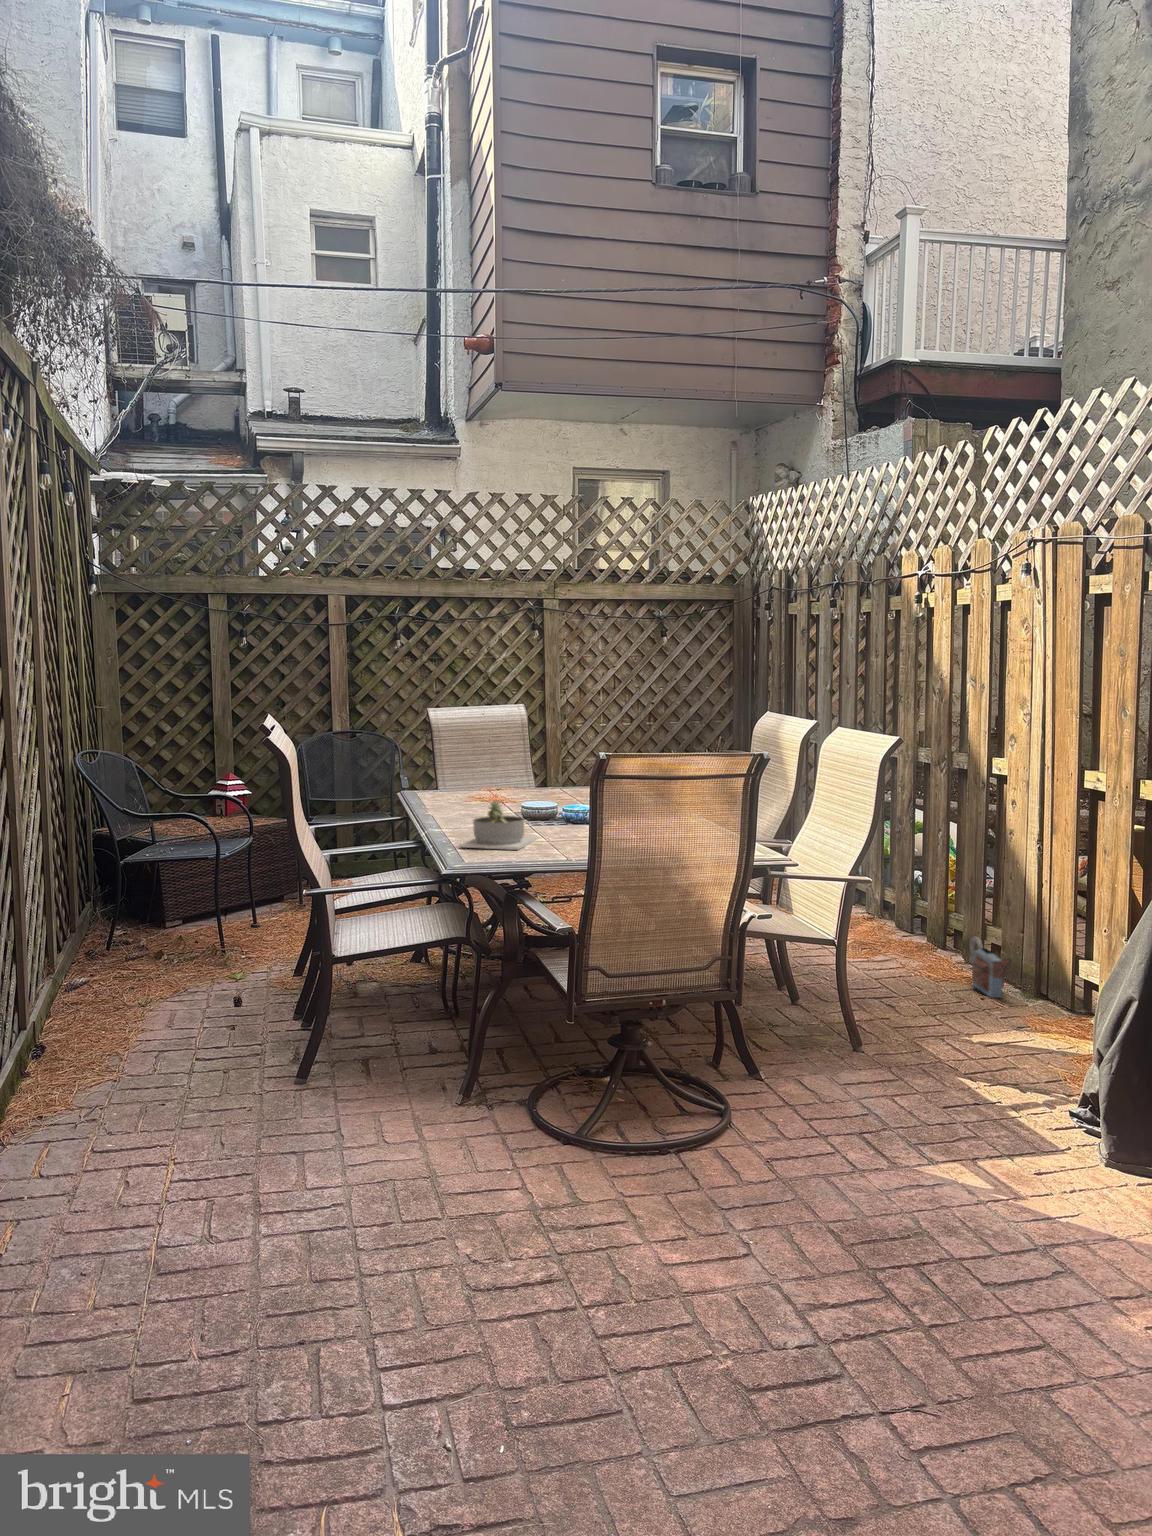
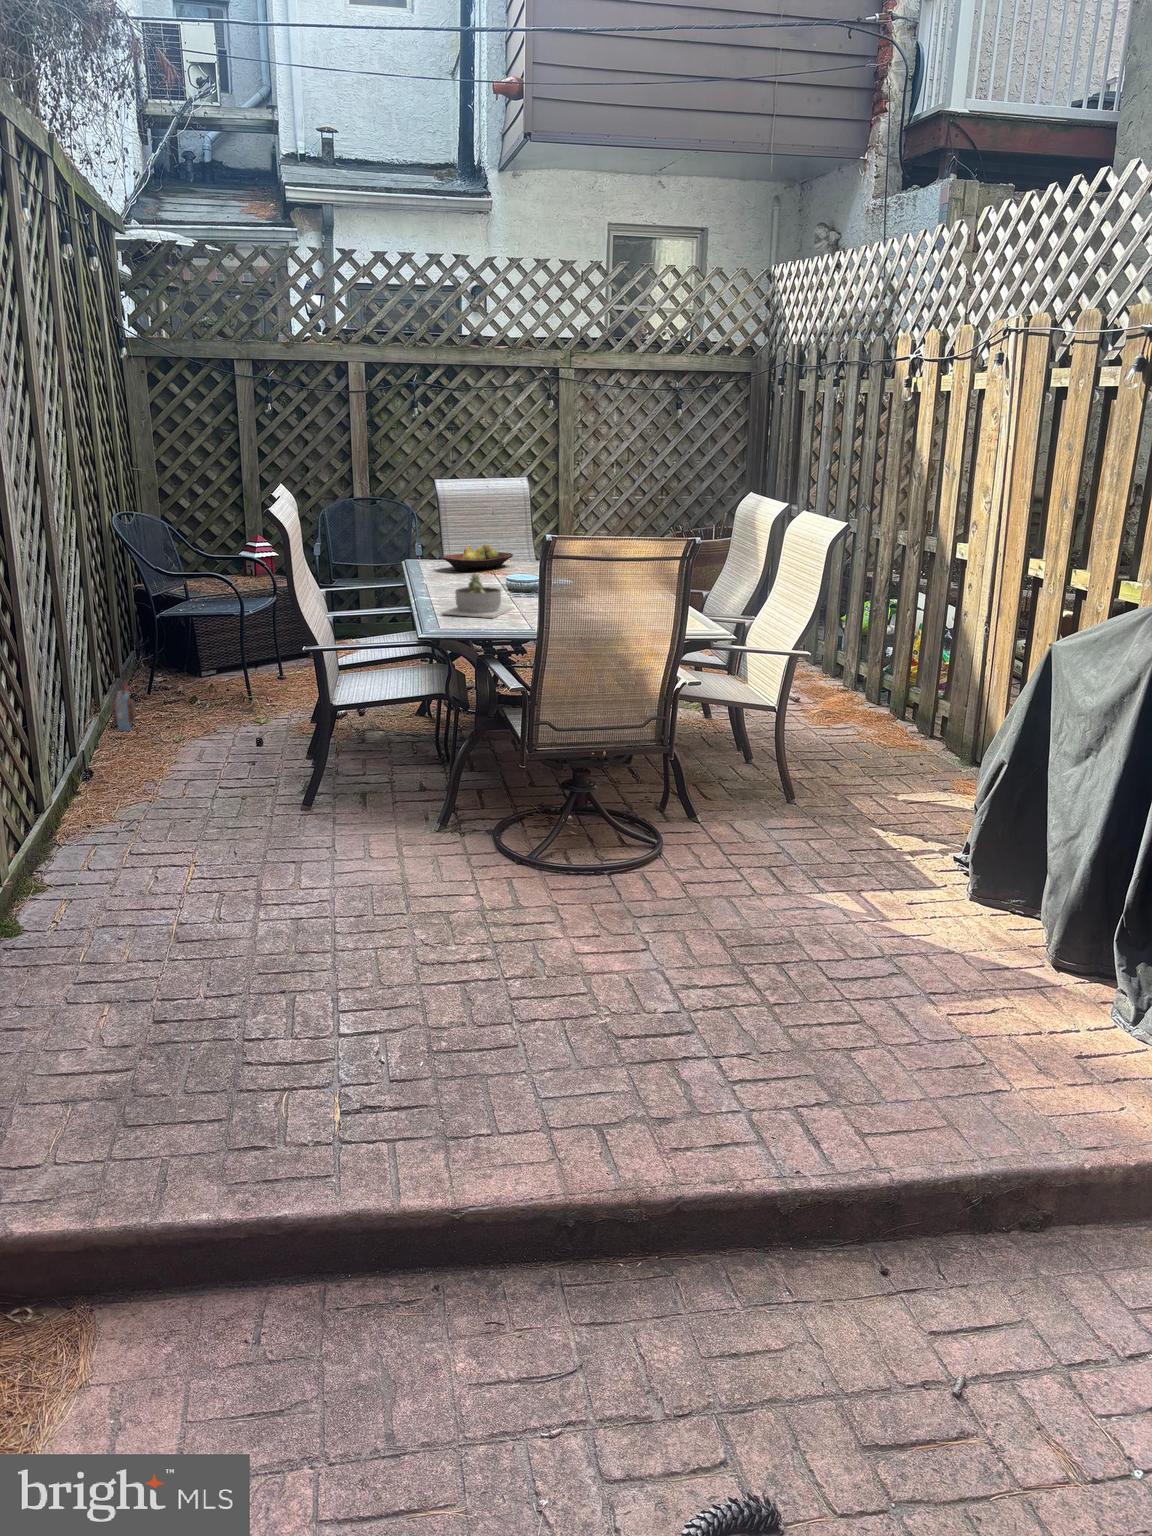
fruit bowl: none [441,772,516,801] -> present [442,545,513,571]
watering can: present [969,937,1011,998] -> present [112,680,136,731]

